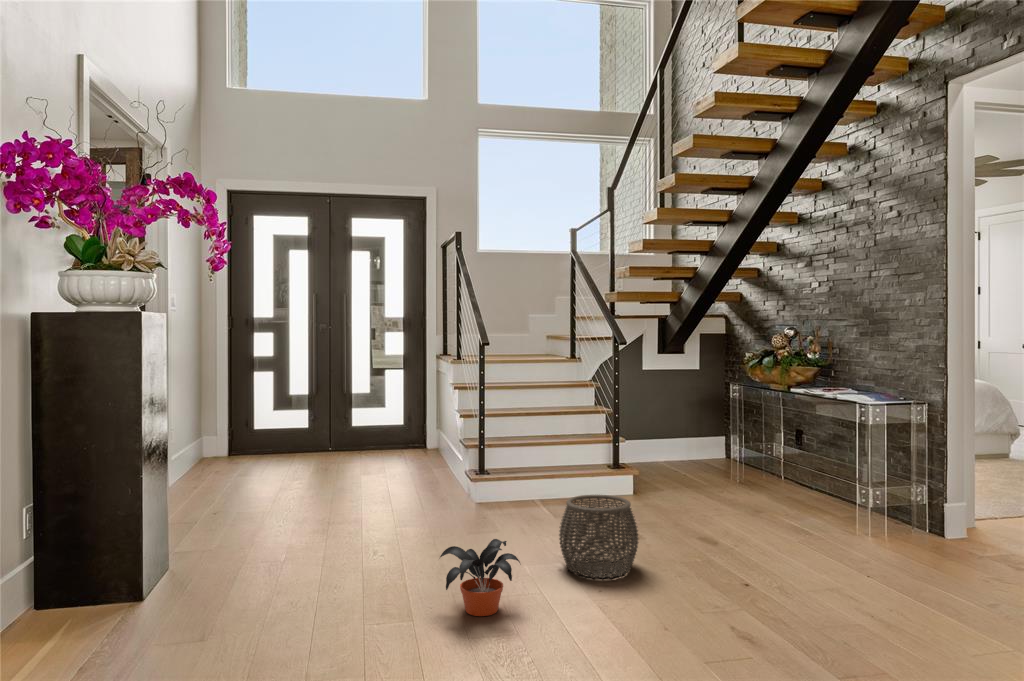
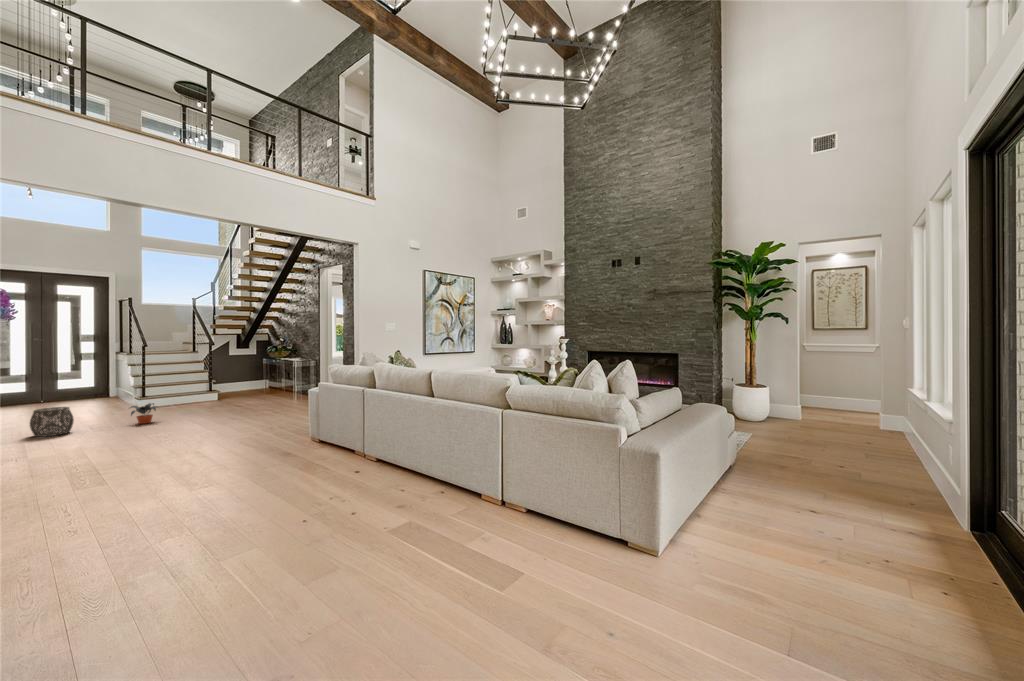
woven basket: present [559,495,638,578] -> present [30,407,74,437]

